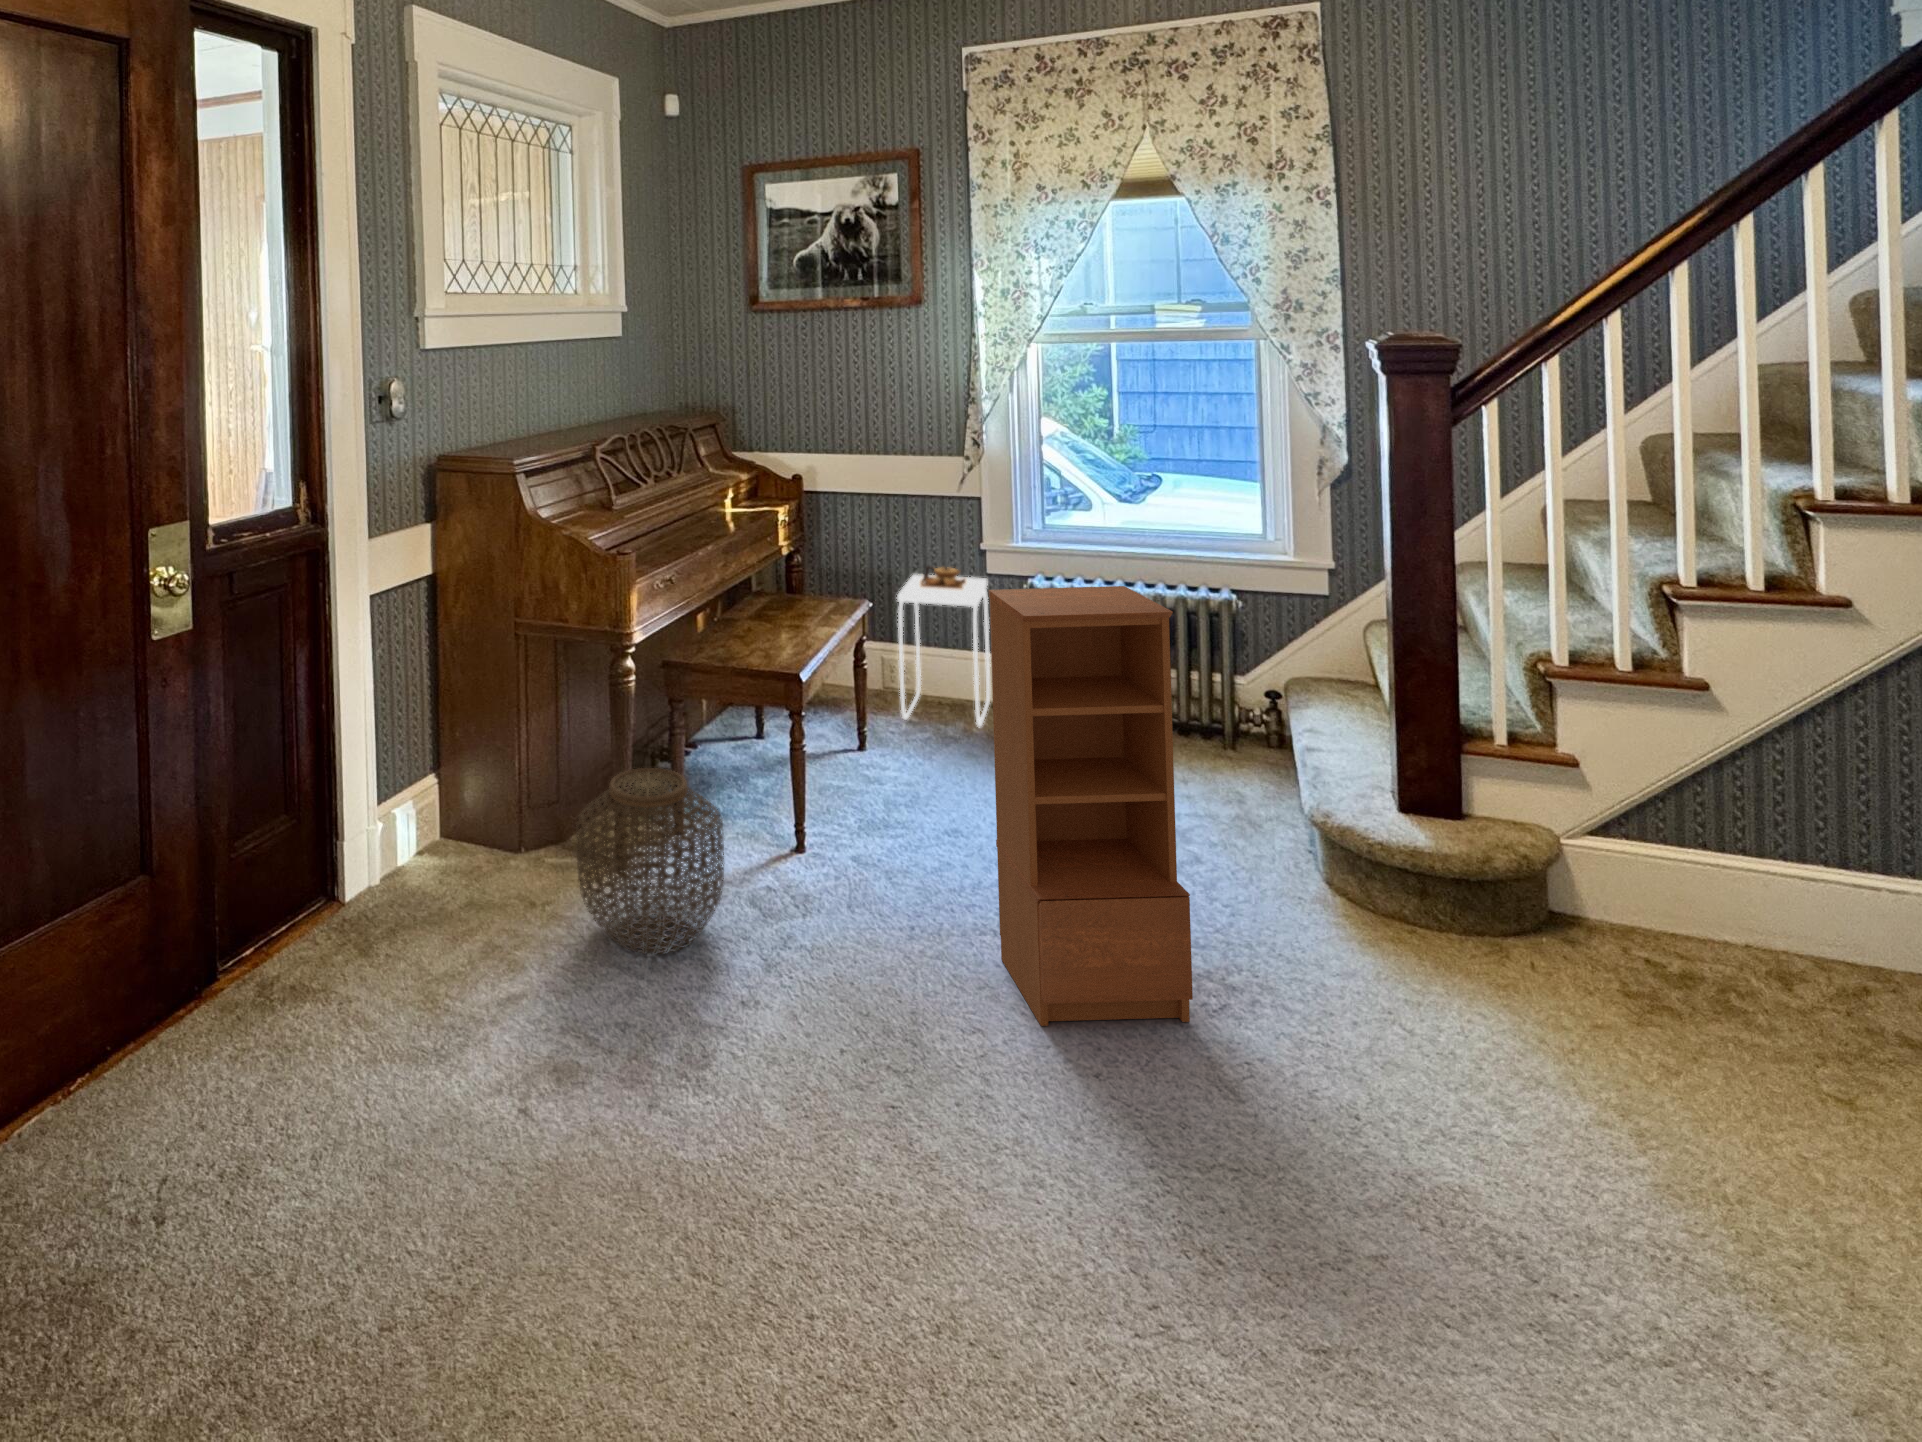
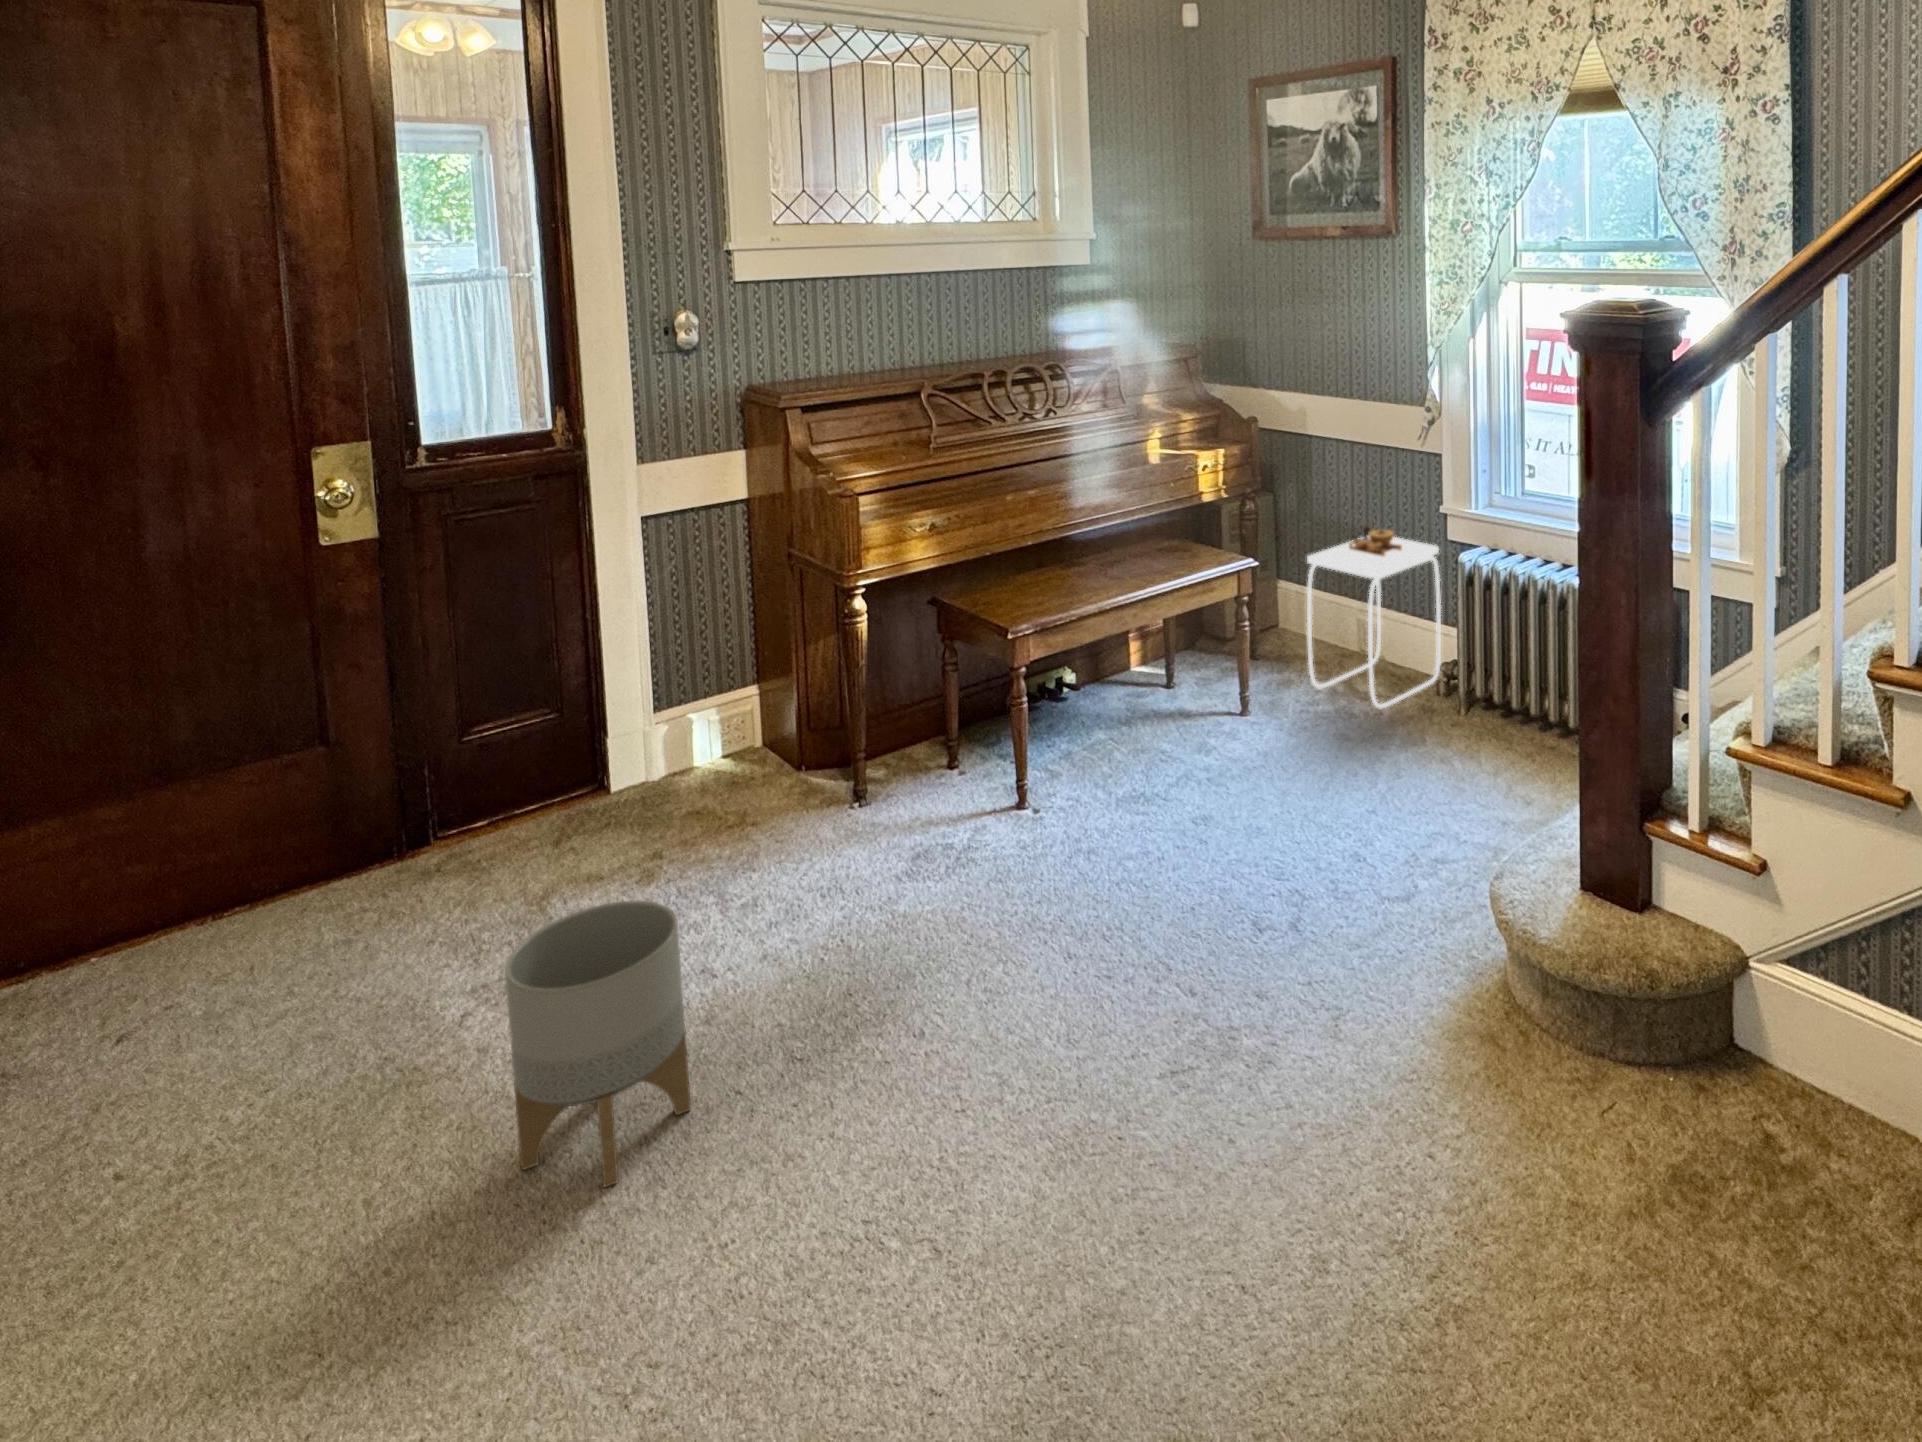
bookcase: present [989,586,1193,1026] -> none [935,580,1149,1072]
woven basket: present [576,768,724,954] -> none [695,709,851,887]
planter: none [793,926,949,1219] -> present [505,901,691,1188]

